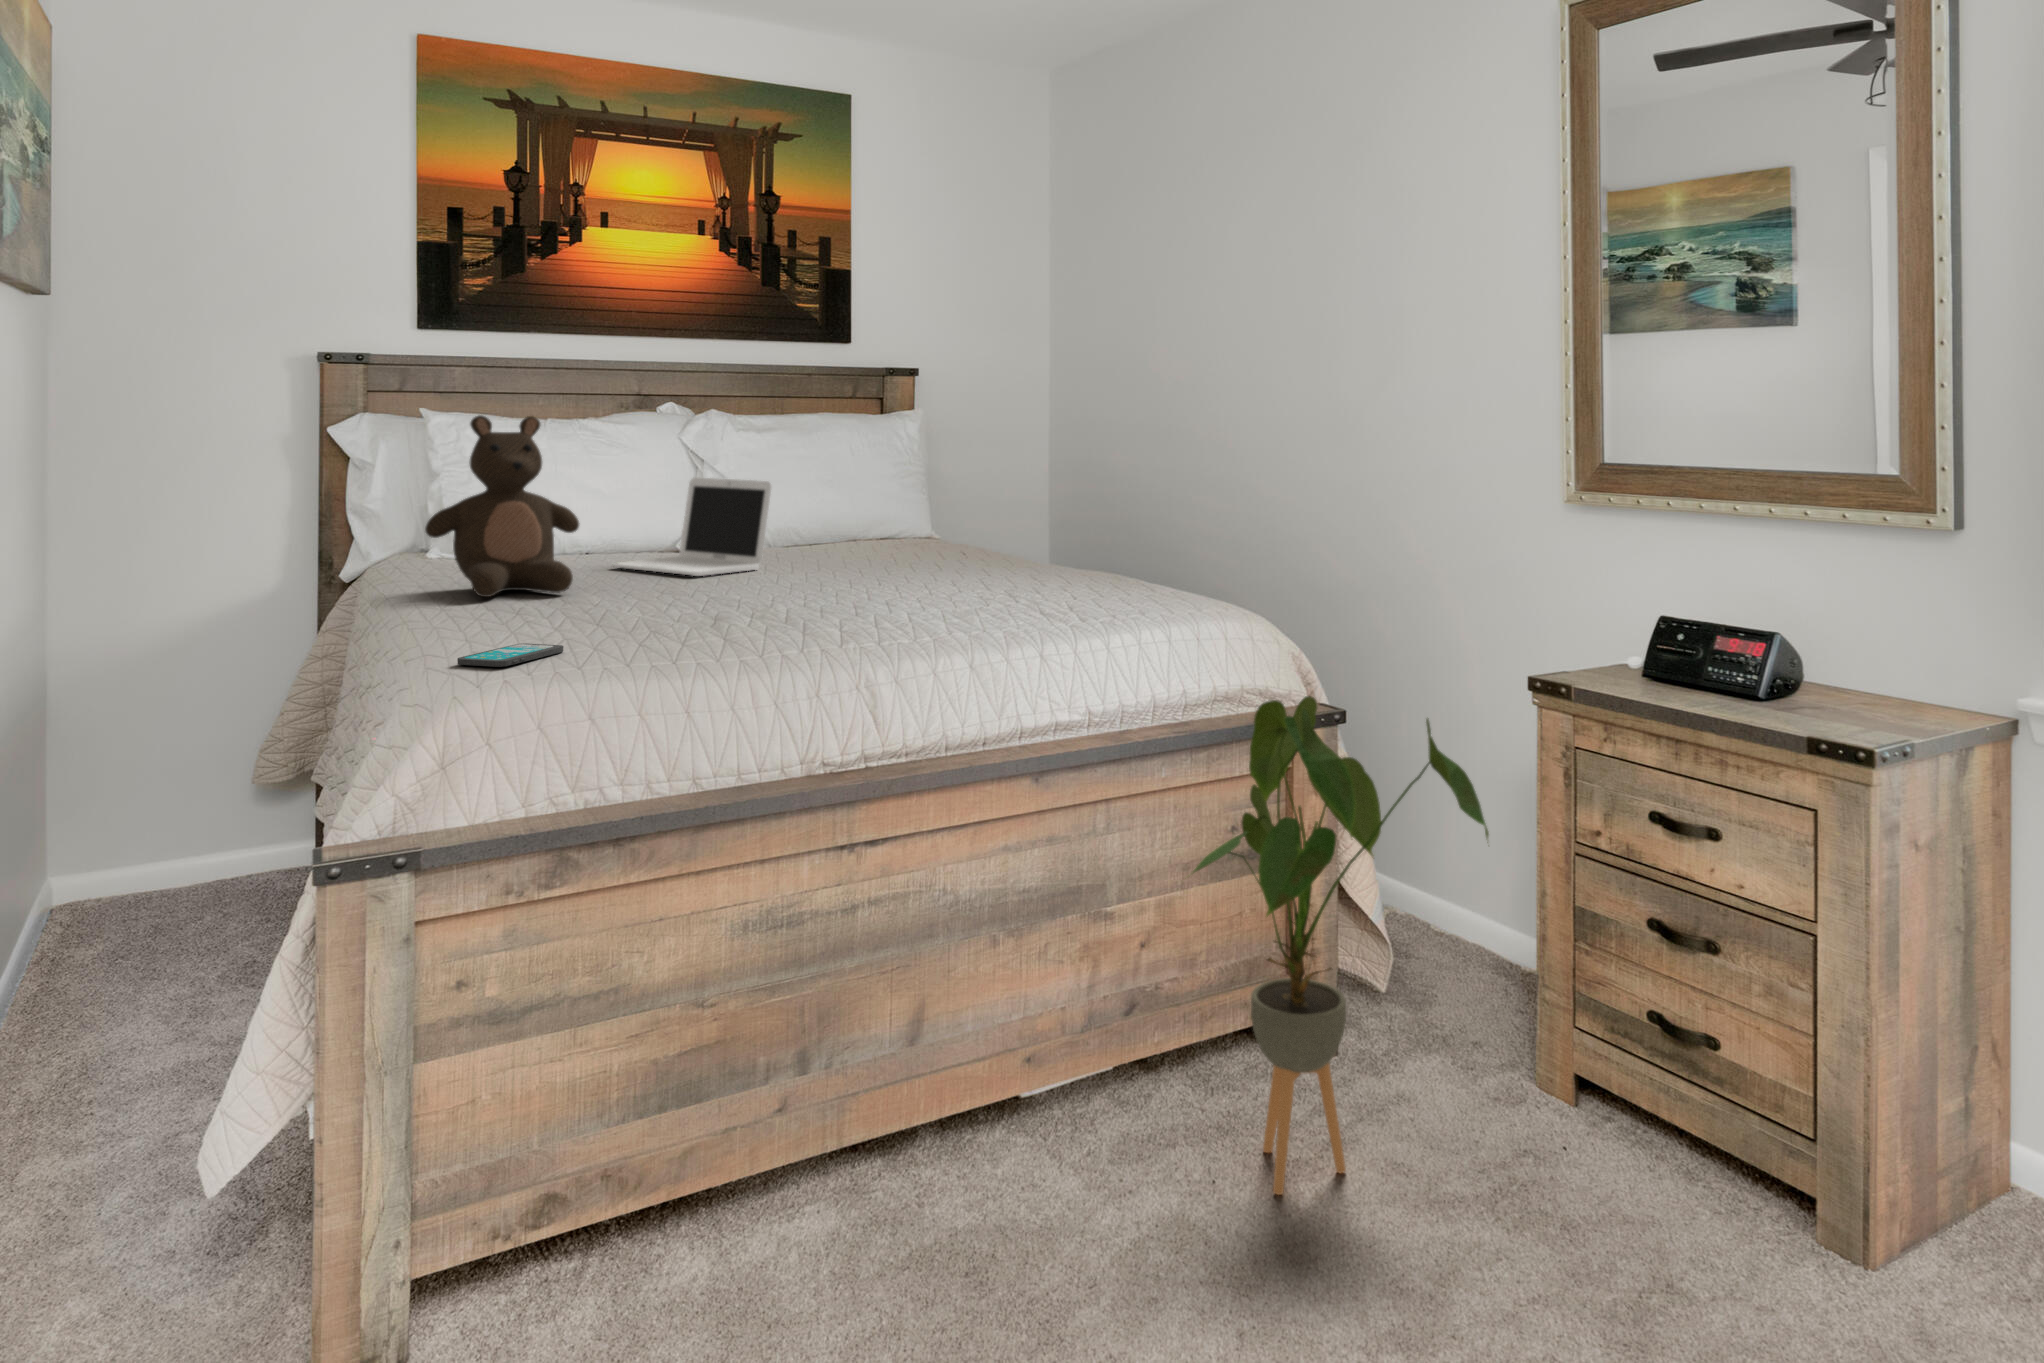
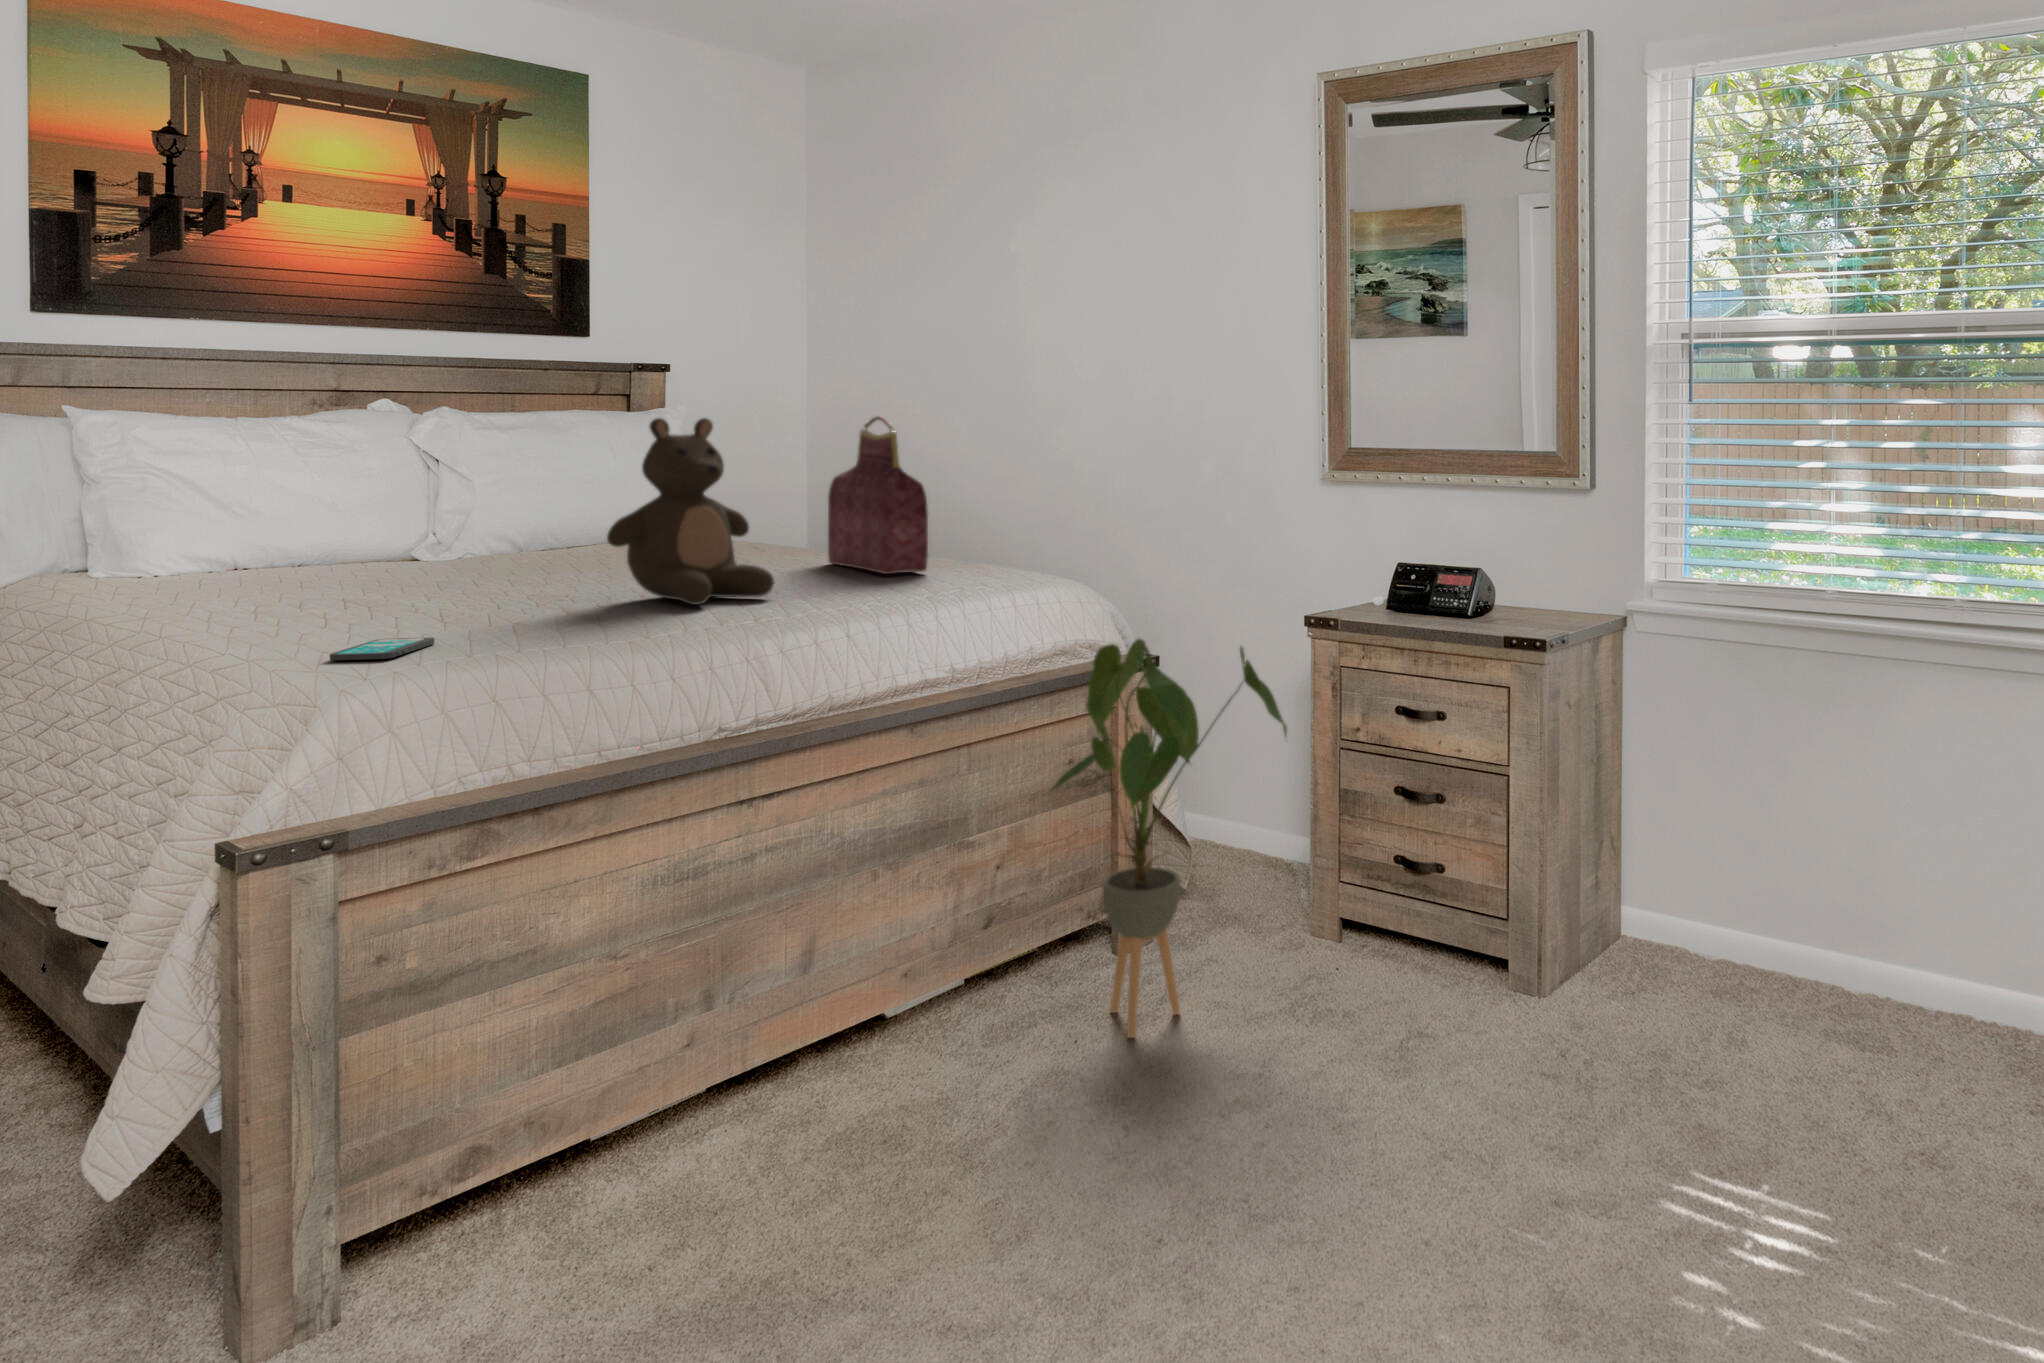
stuffed bear: present [425,415,579,597] -> present [607,418,774,605]
handbag: none [1009,423,1096,598] -> present [828,416,928,574]
laptop: present [613,478,771,576] -> none [368,475,559,574]

